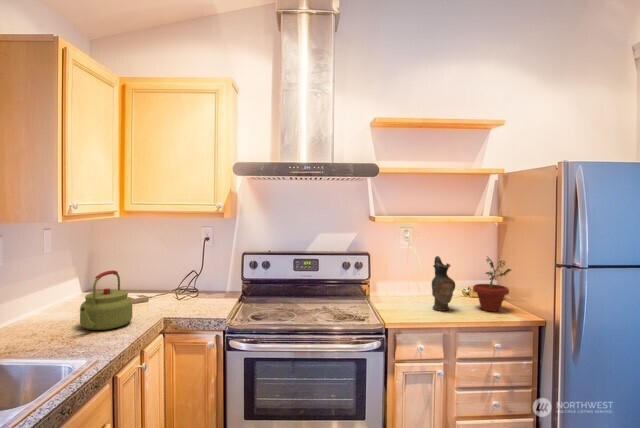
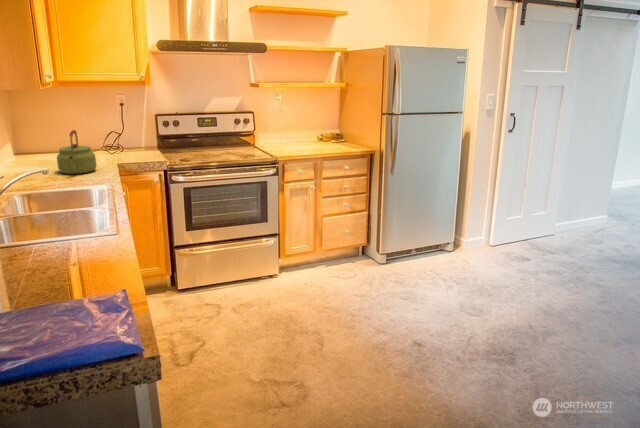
ceramic pitcher: present [432,256,455,311] -> none [304,111,320,149]
potted plant: present [473,258,511,311] -> none [332,110,357,148]

